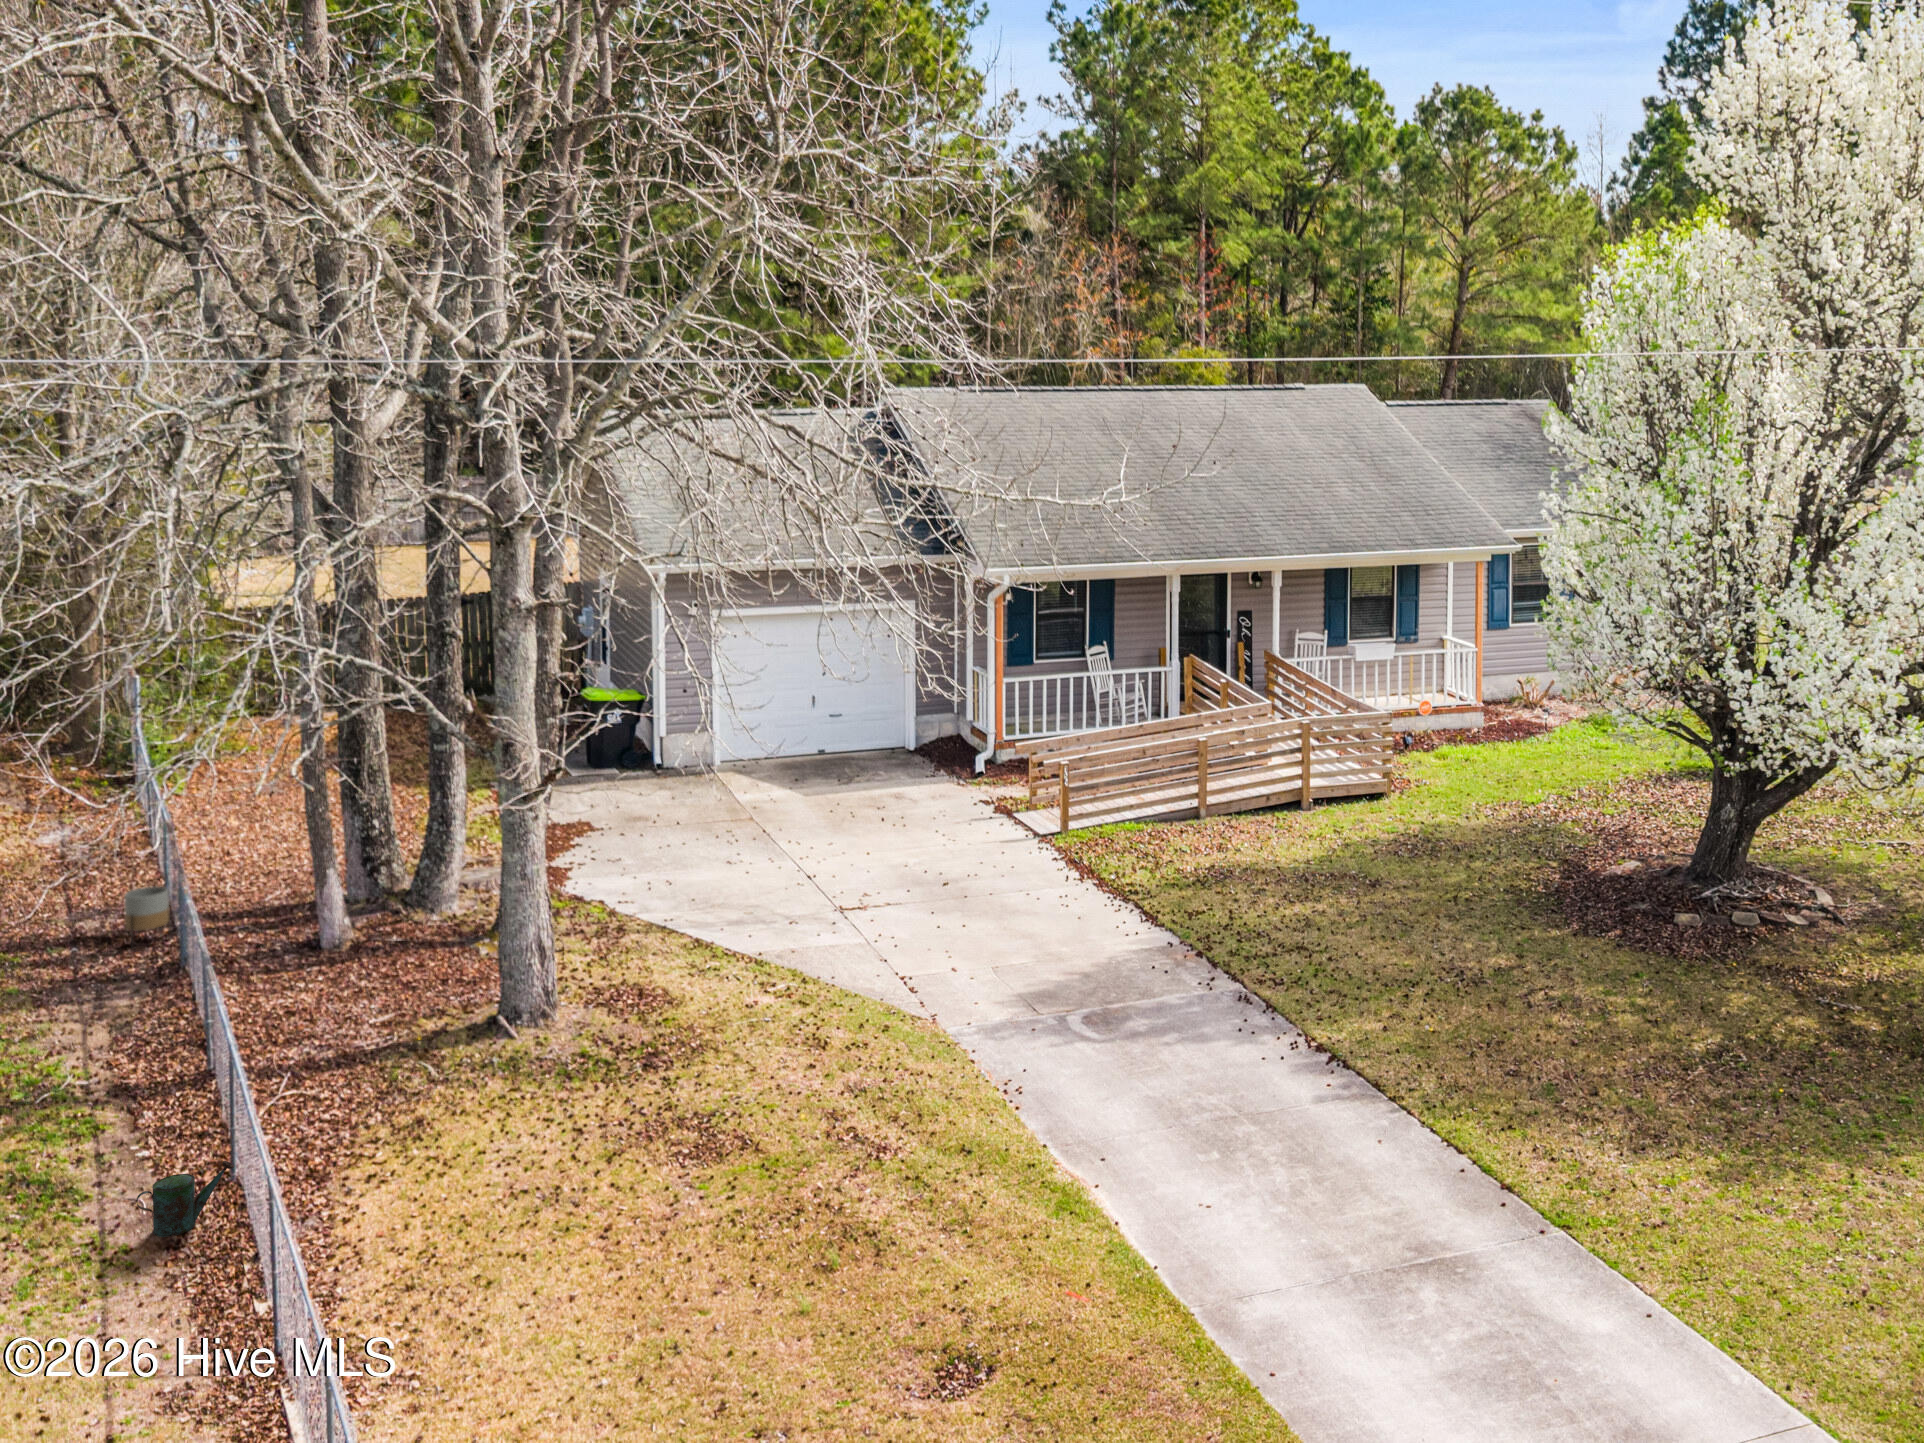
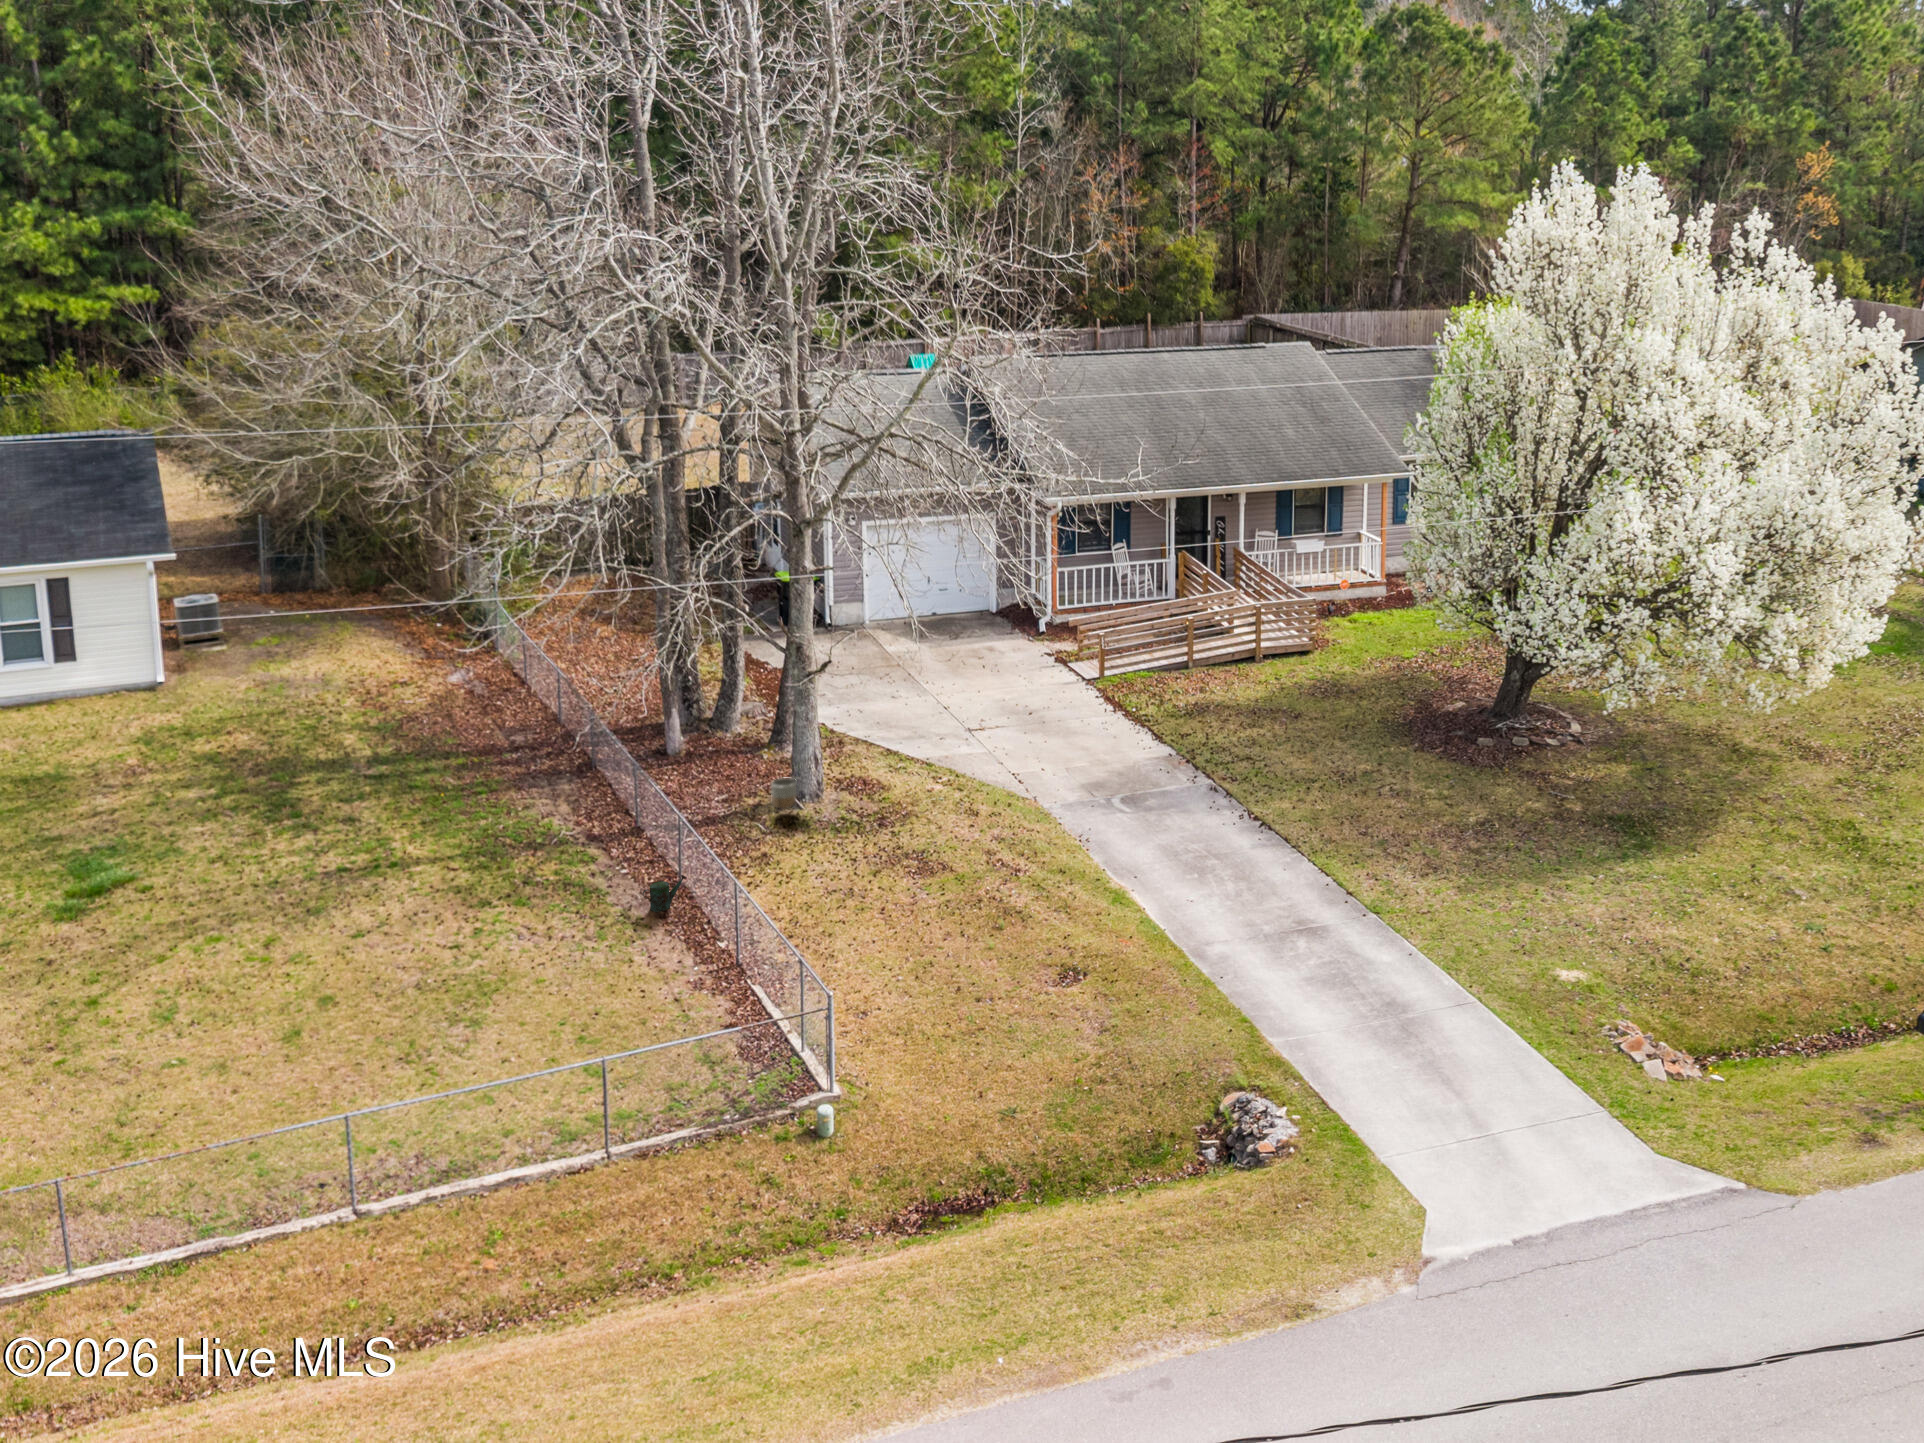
planter: present [124,886,170,946] -> present [771,778,796,808]

